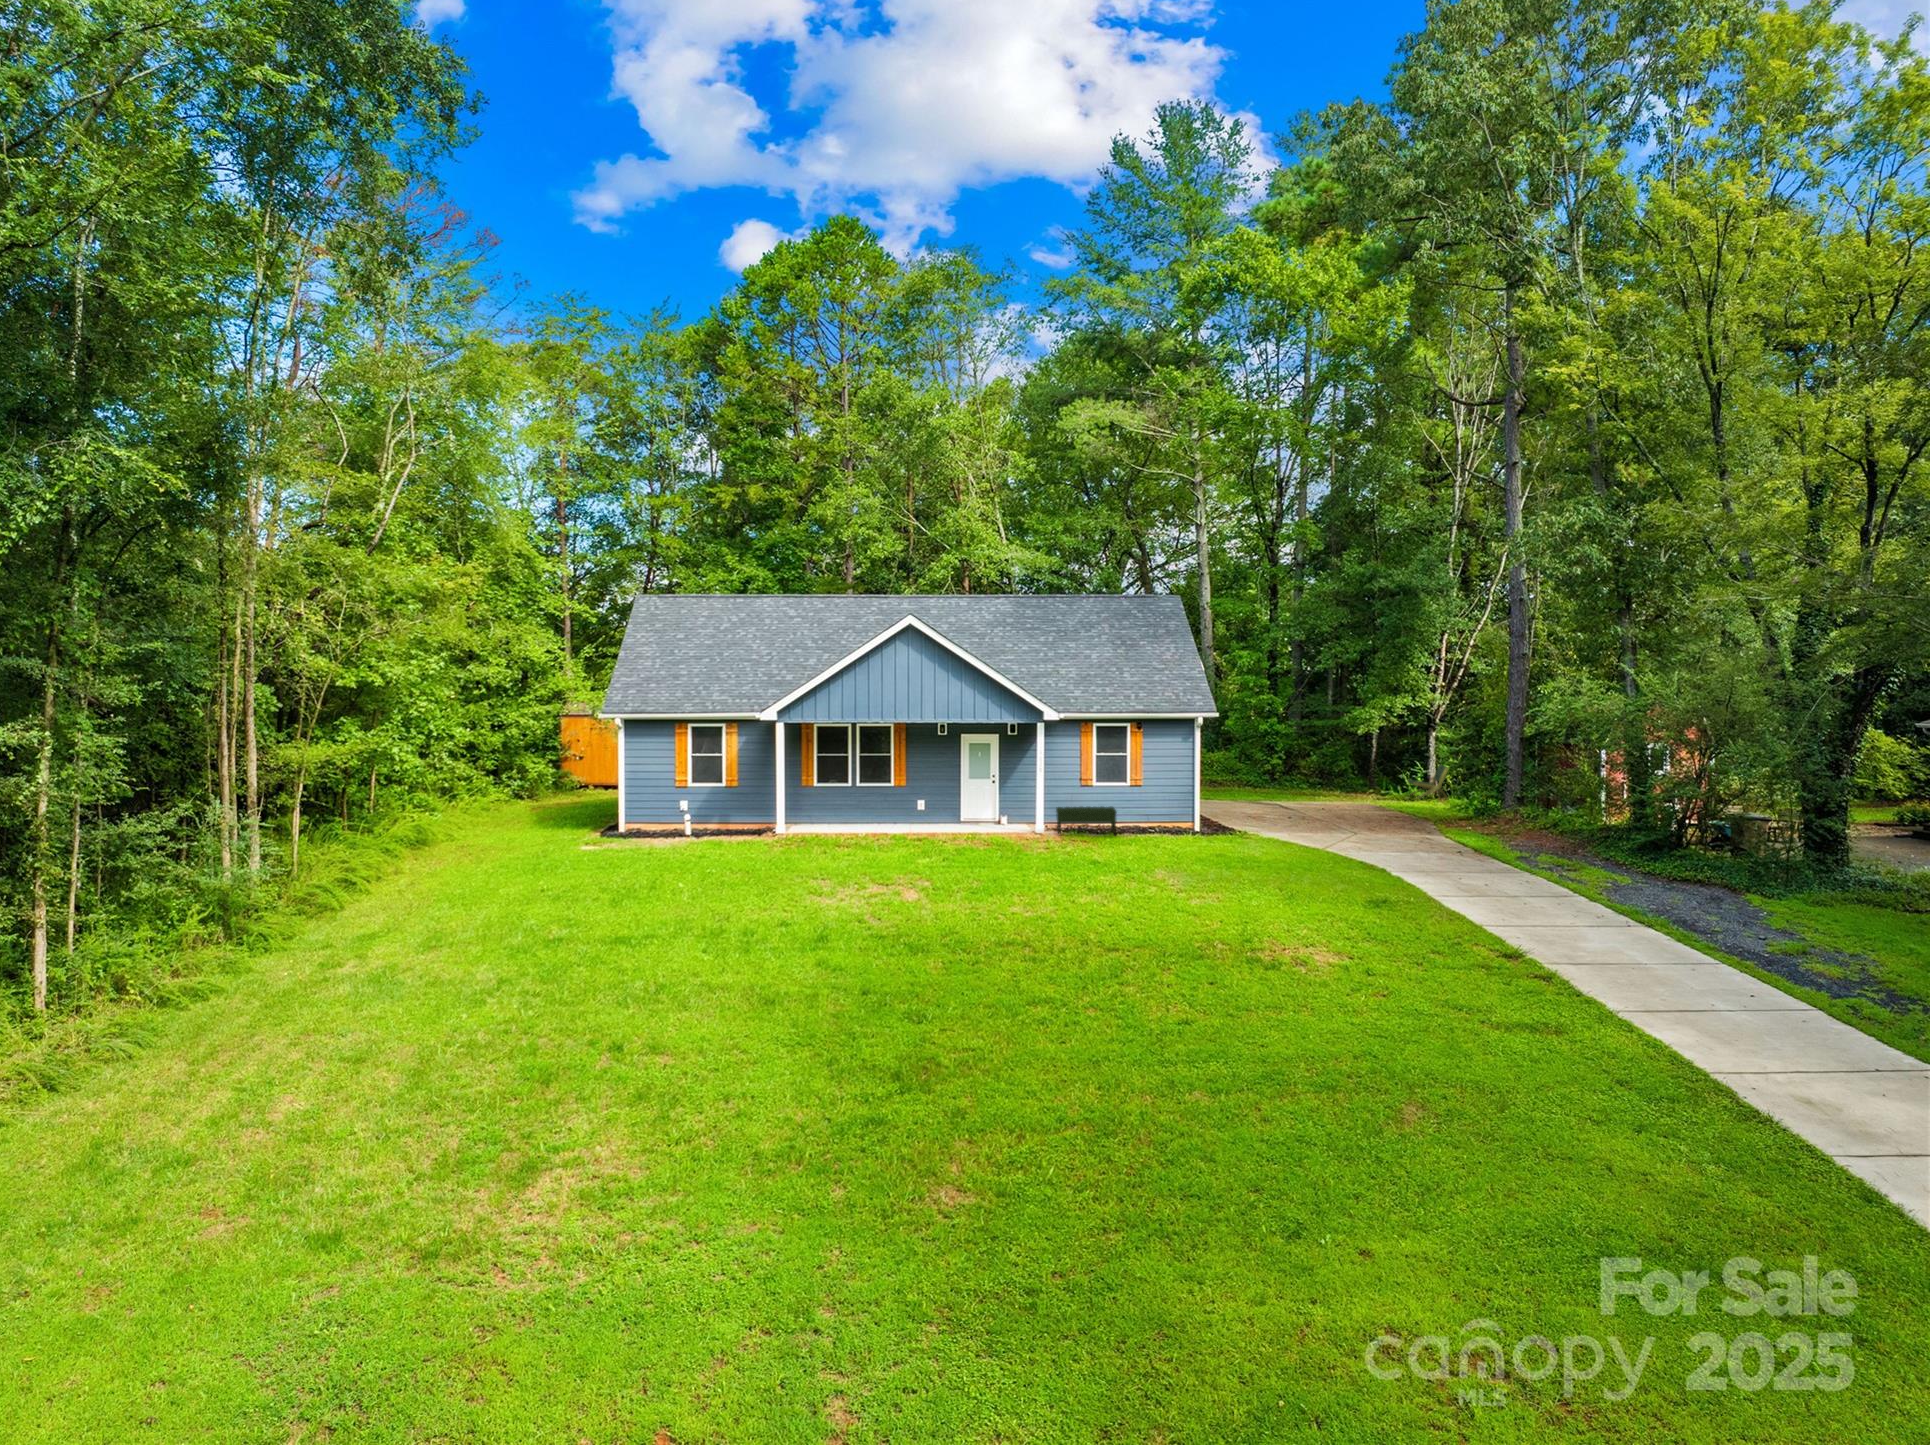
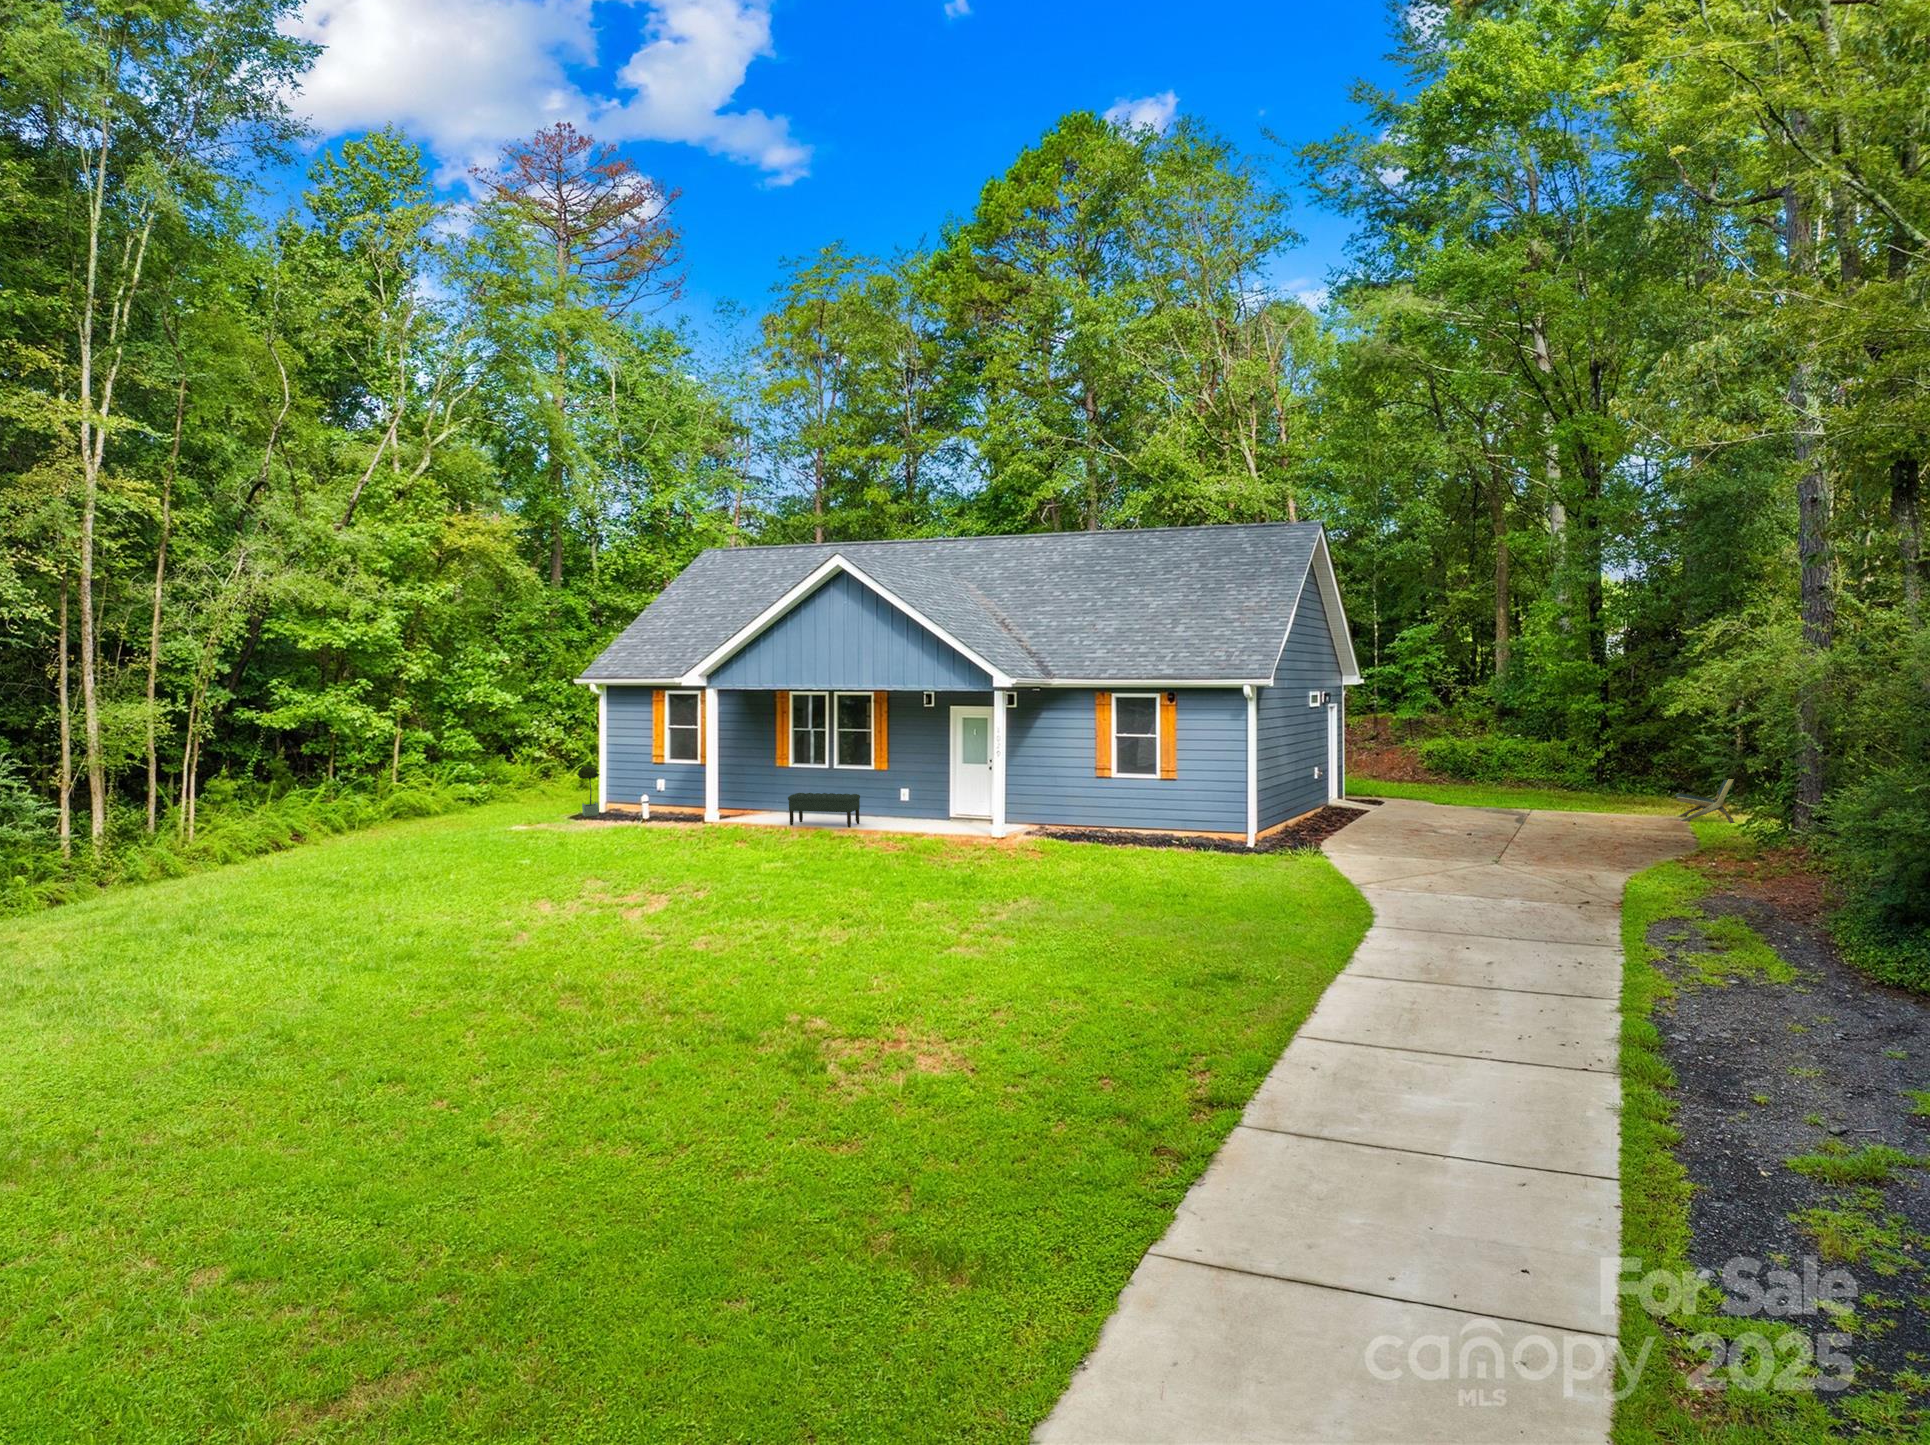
potted tree: none [609,791,630,837] -> present [577,765,599,817]
bench: present [1056,807,1117,835] -> present [788,793,860,827]

